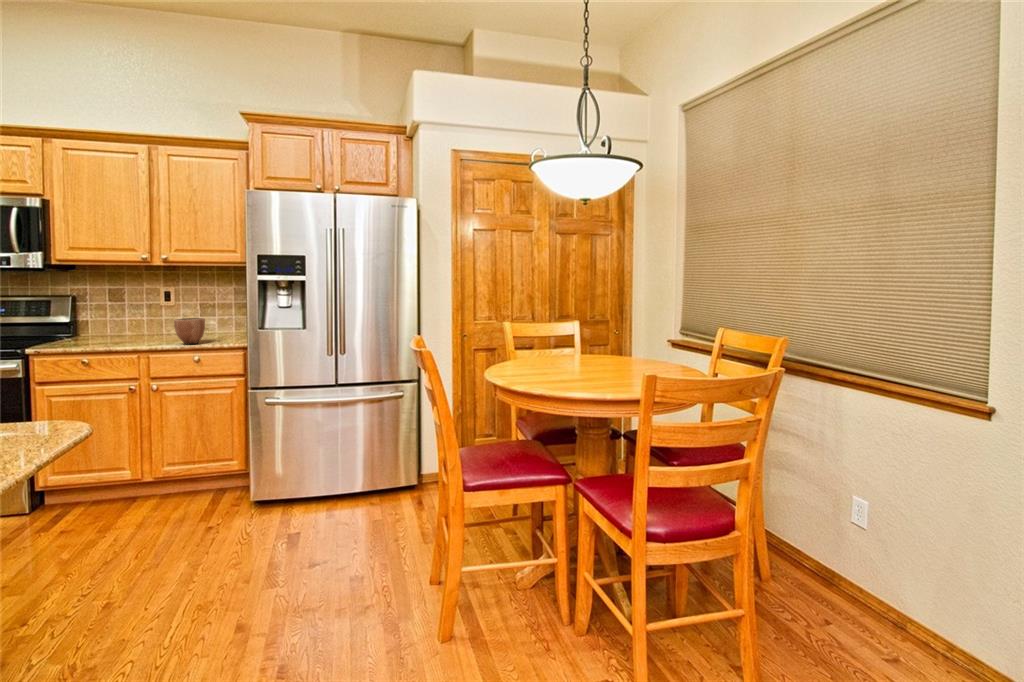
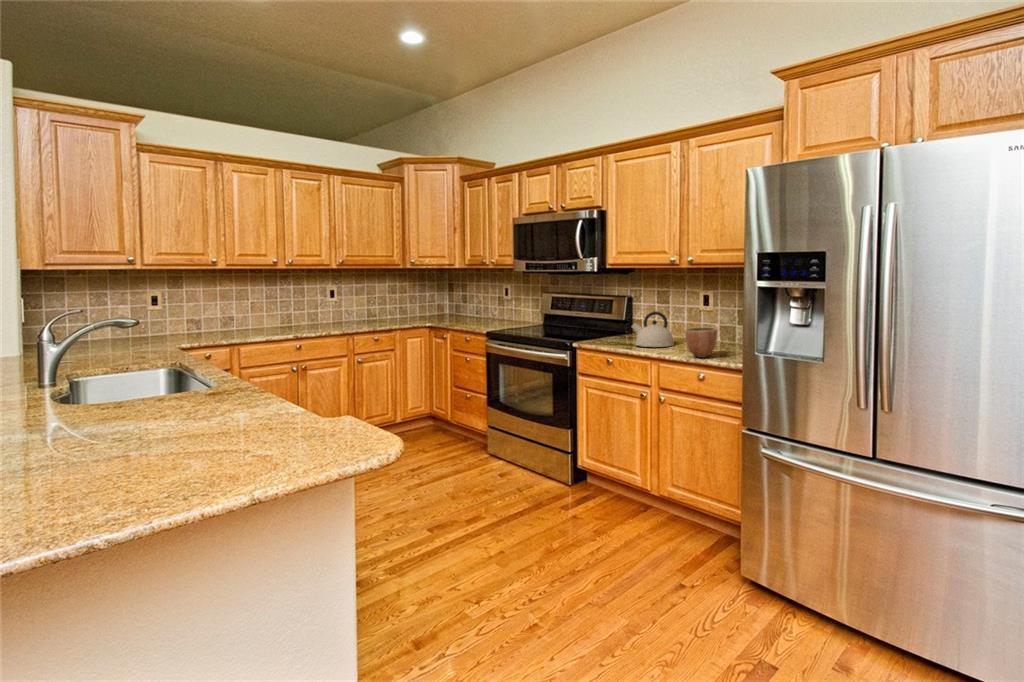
kettle: none [95,307,146,341] -> present [632,312,674,347]

